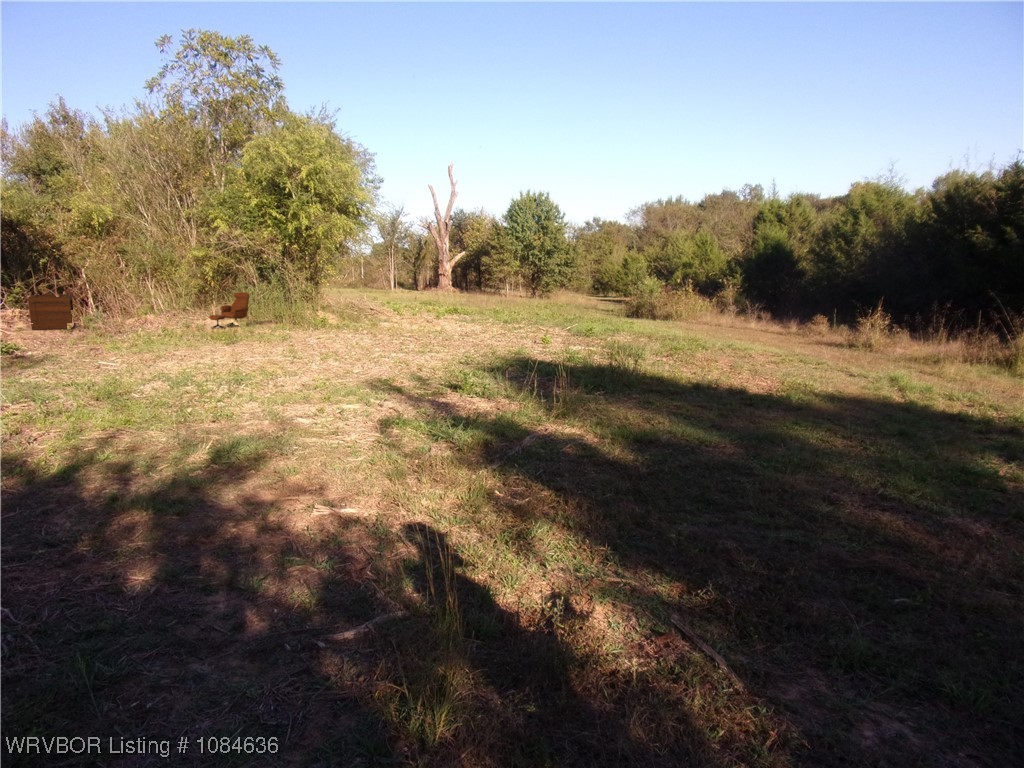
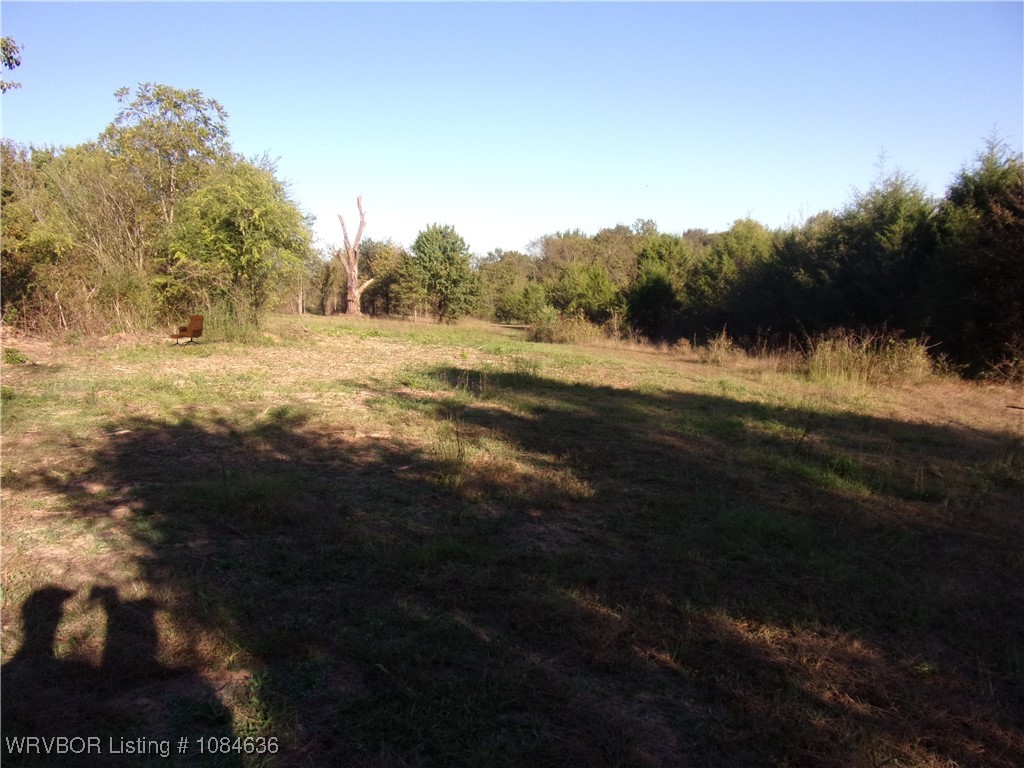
wooden crate: present [28,294,75,330] -> none [6,315,46,346]

